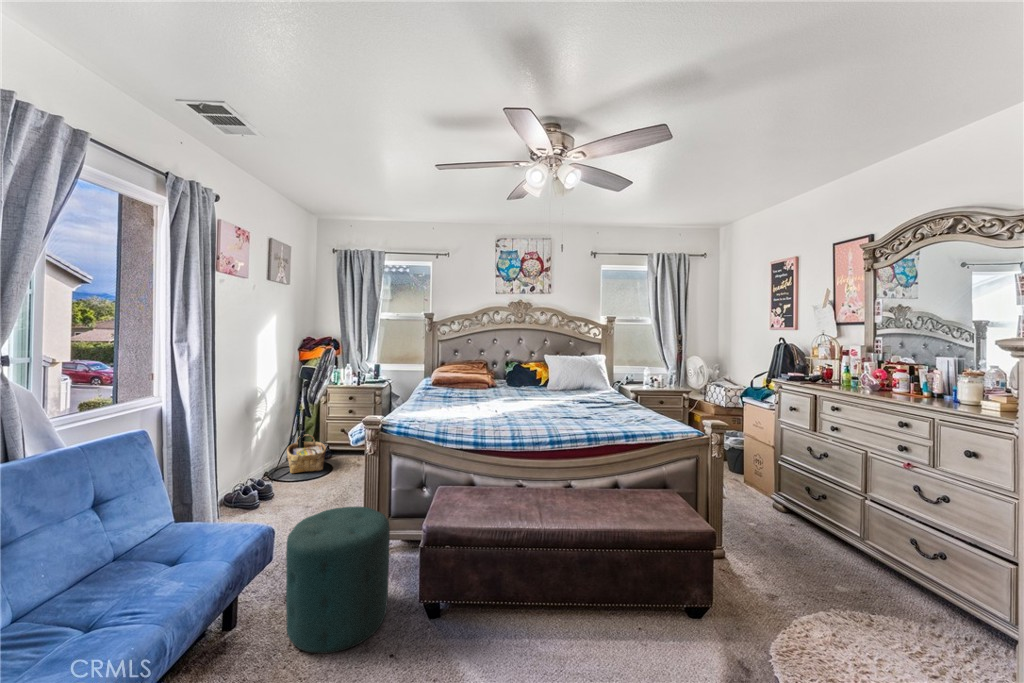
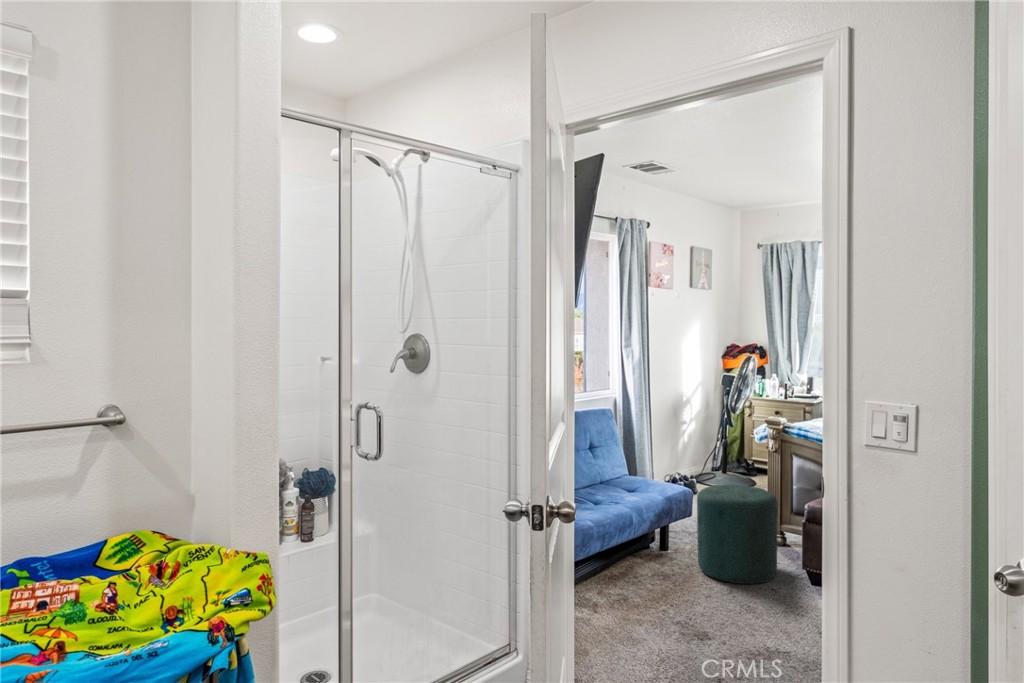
woven basket: present [287,434,326,474] -> none [710,446,749,483]

